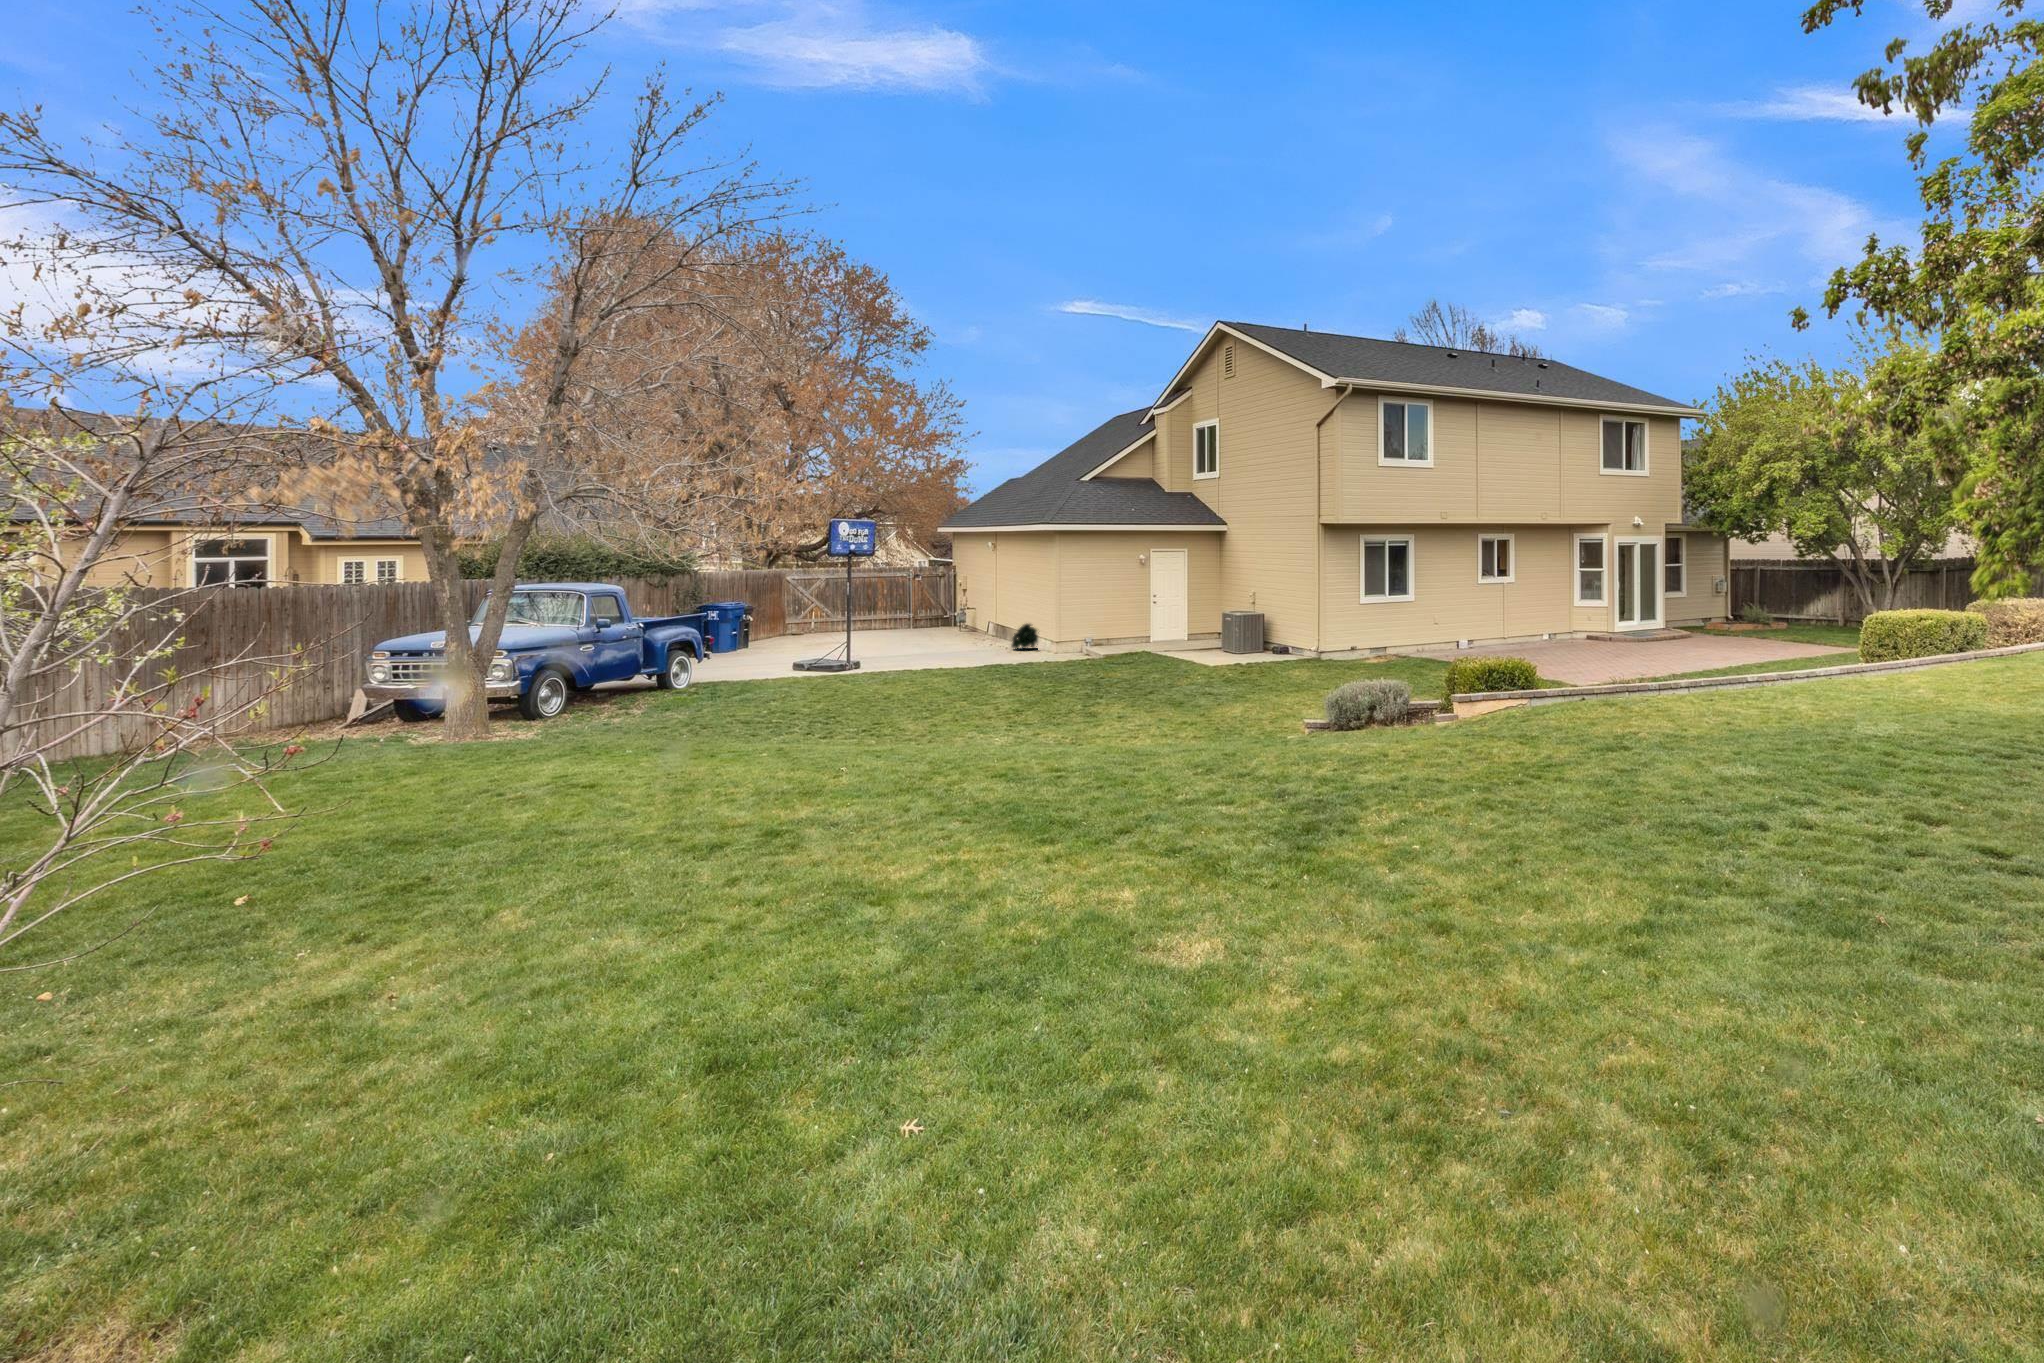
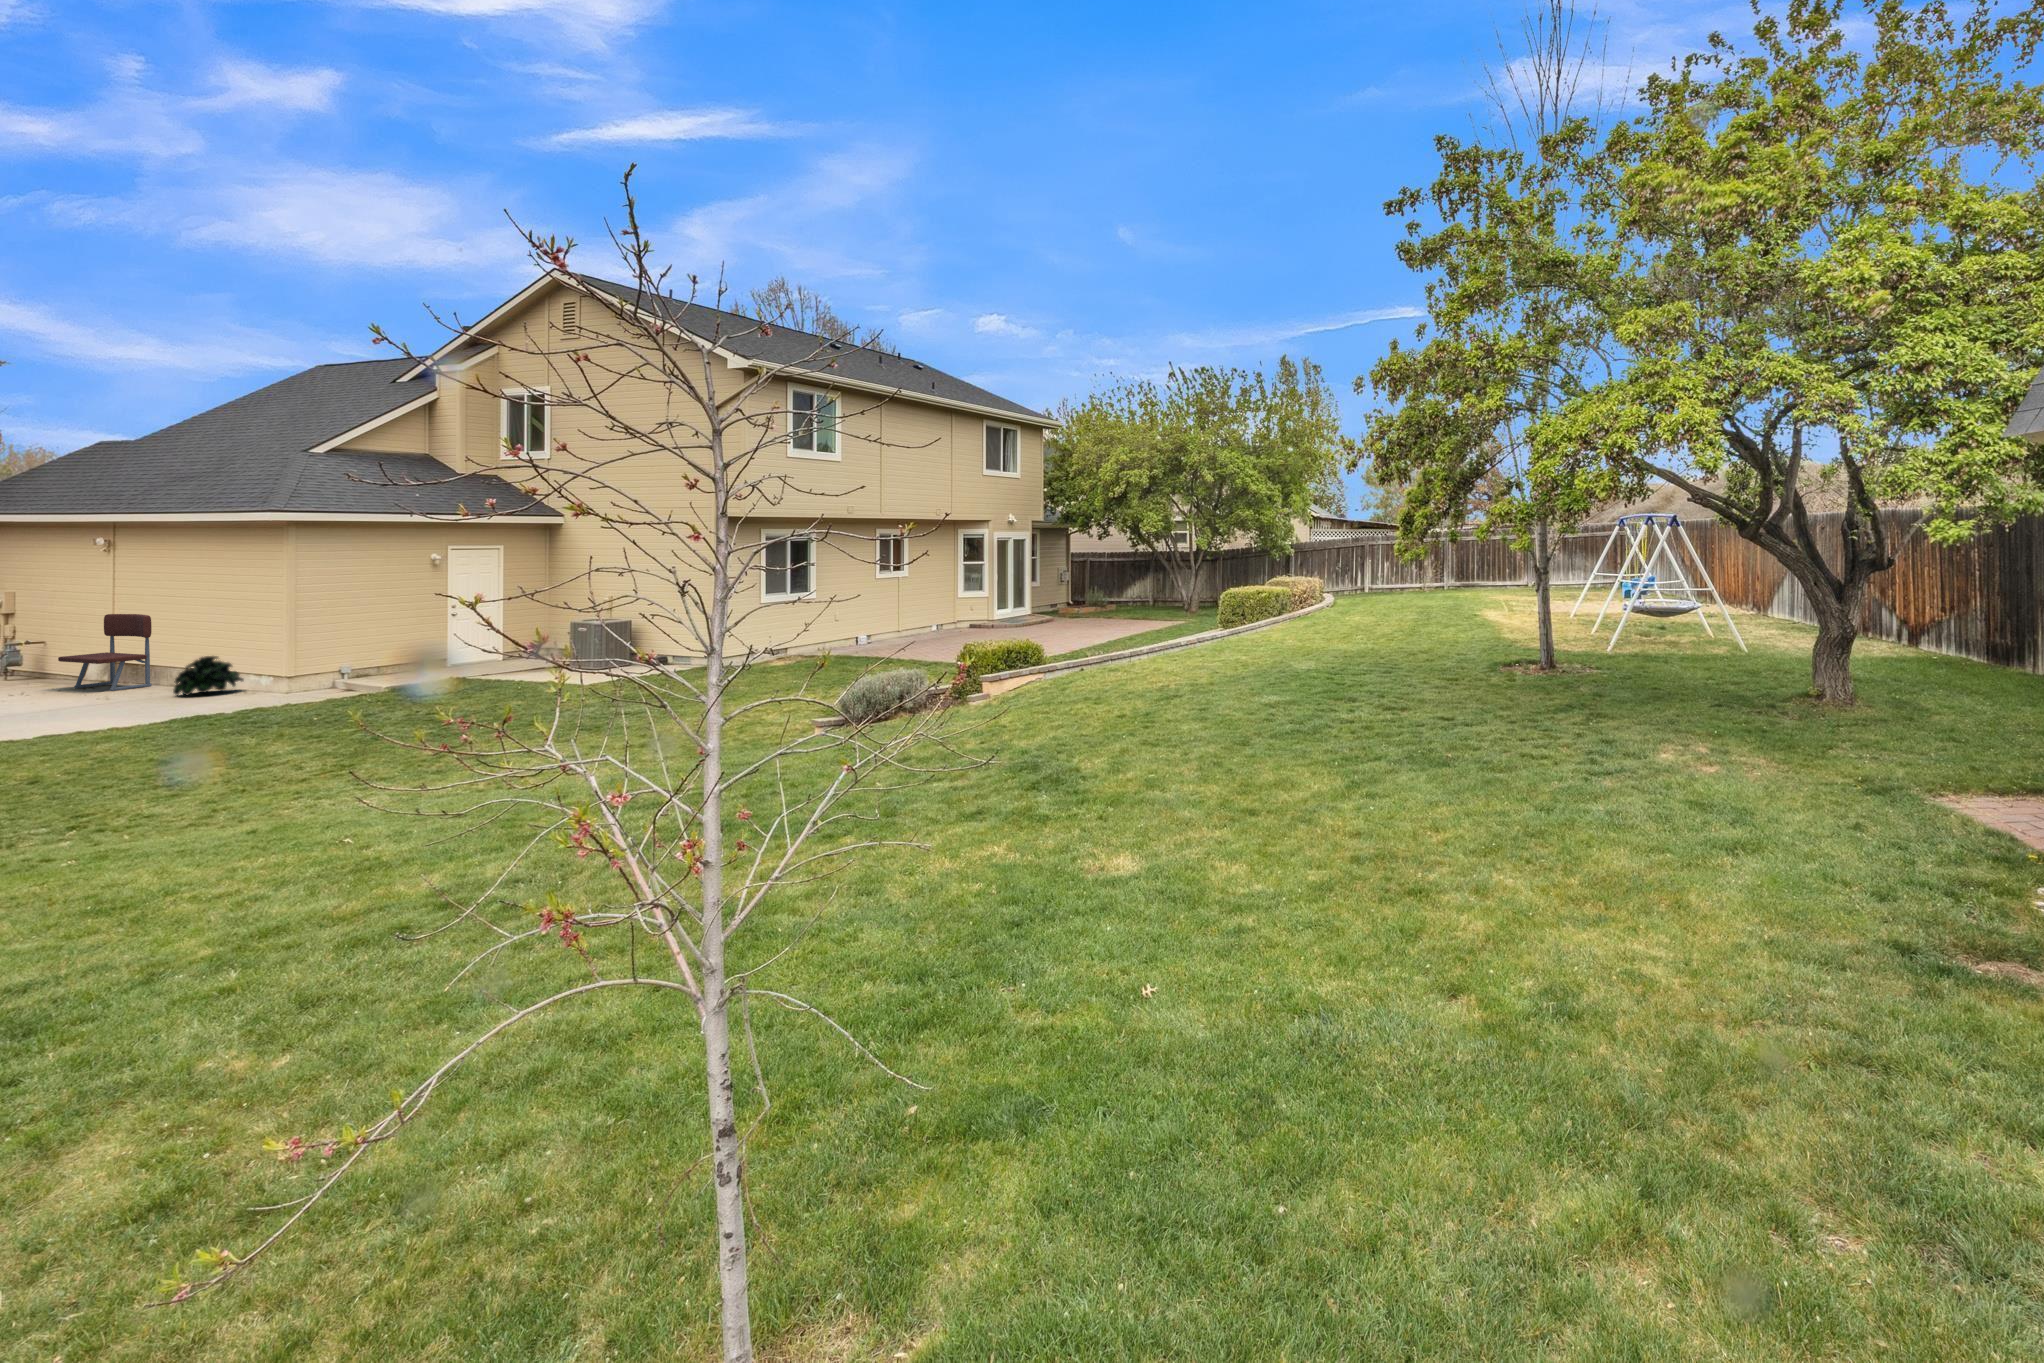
bench: none [972,593,1010,644] -> present [58,614,152,691]

